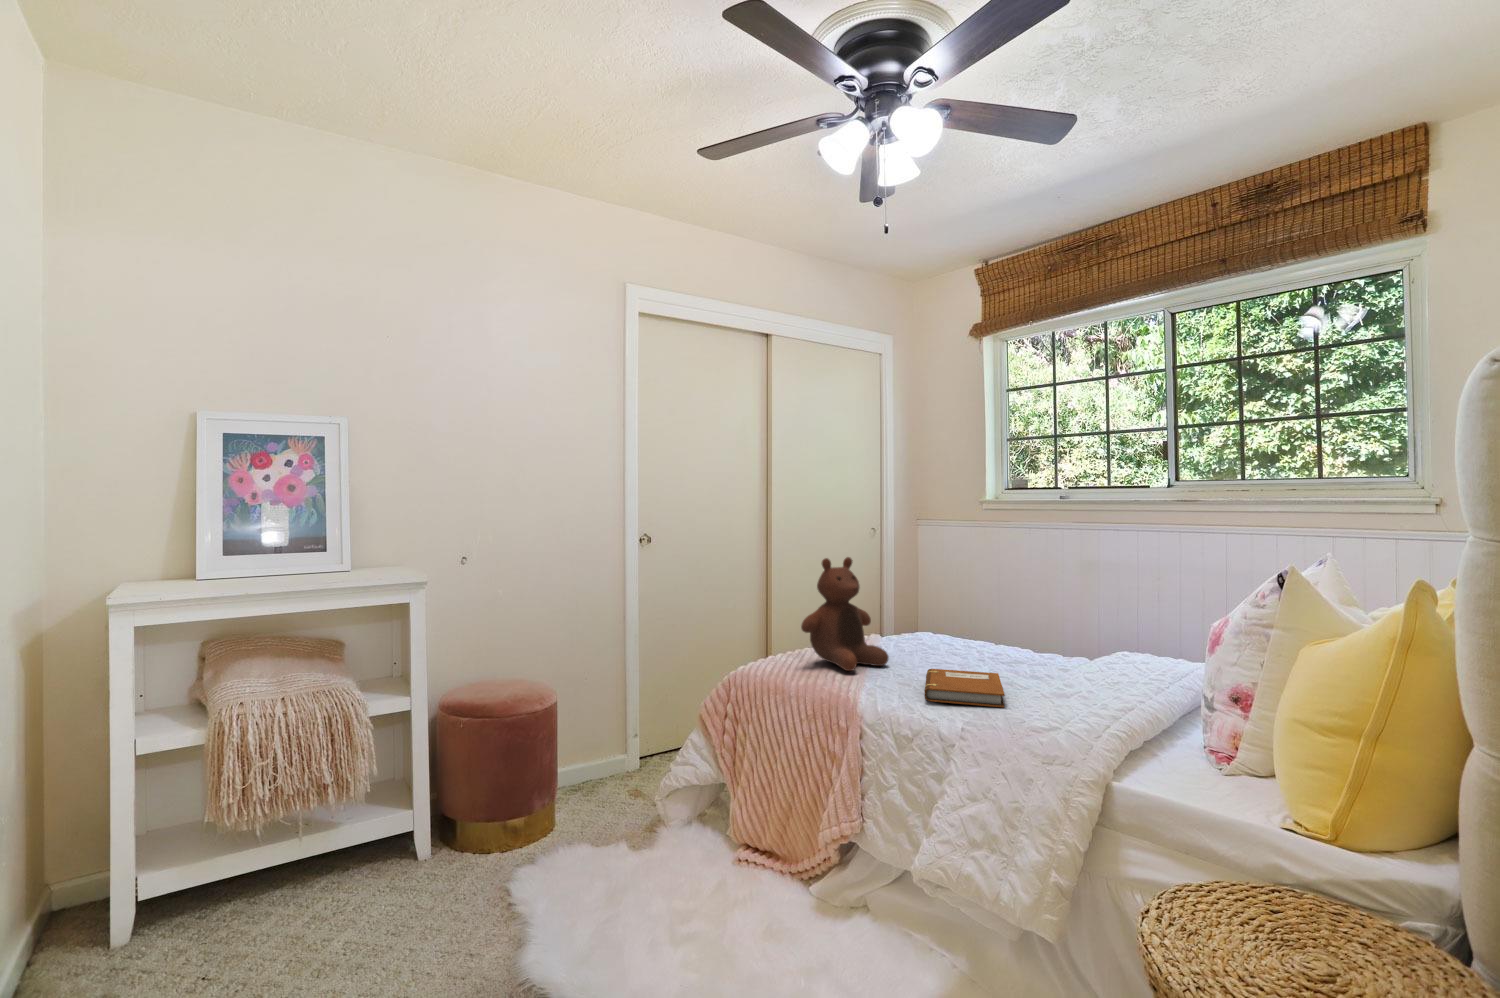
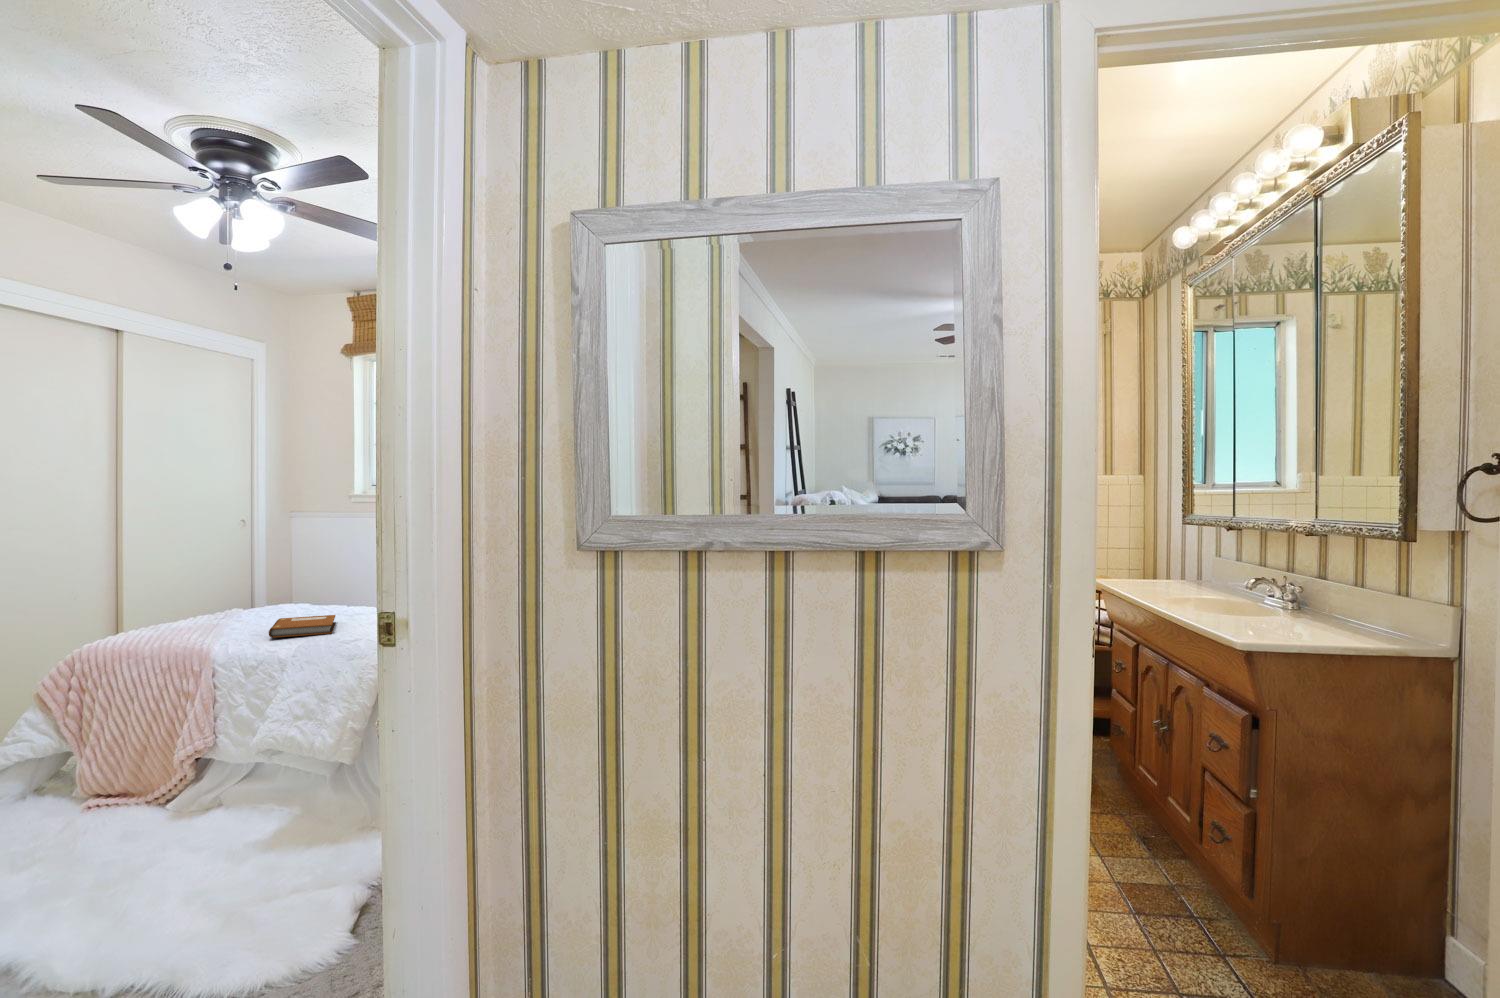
stuffed bear: present [801,557,889,671] -> none [156,540,246,631]

